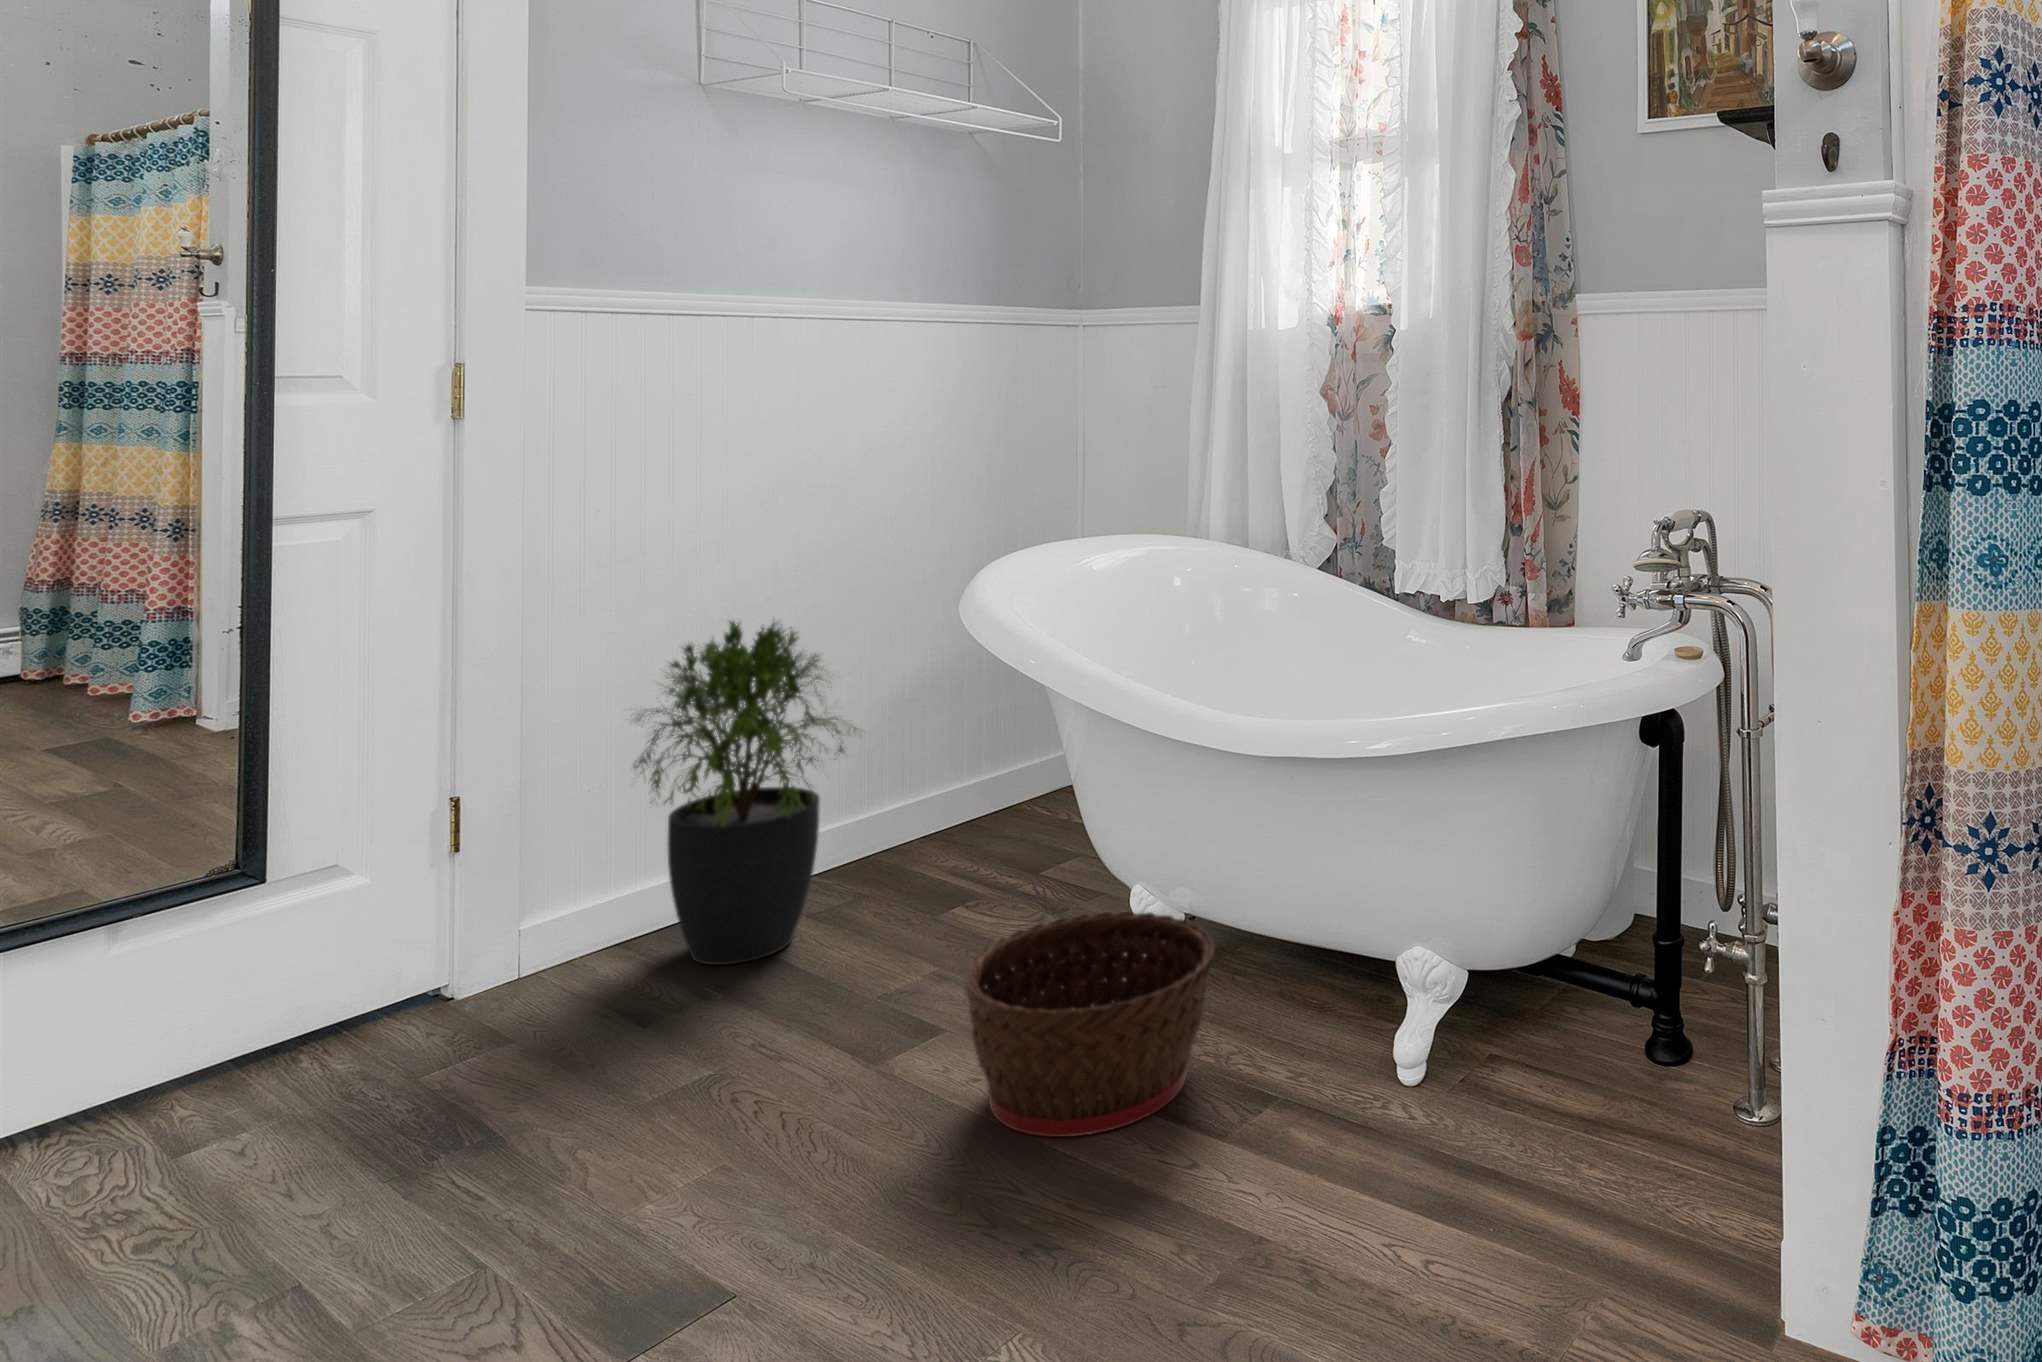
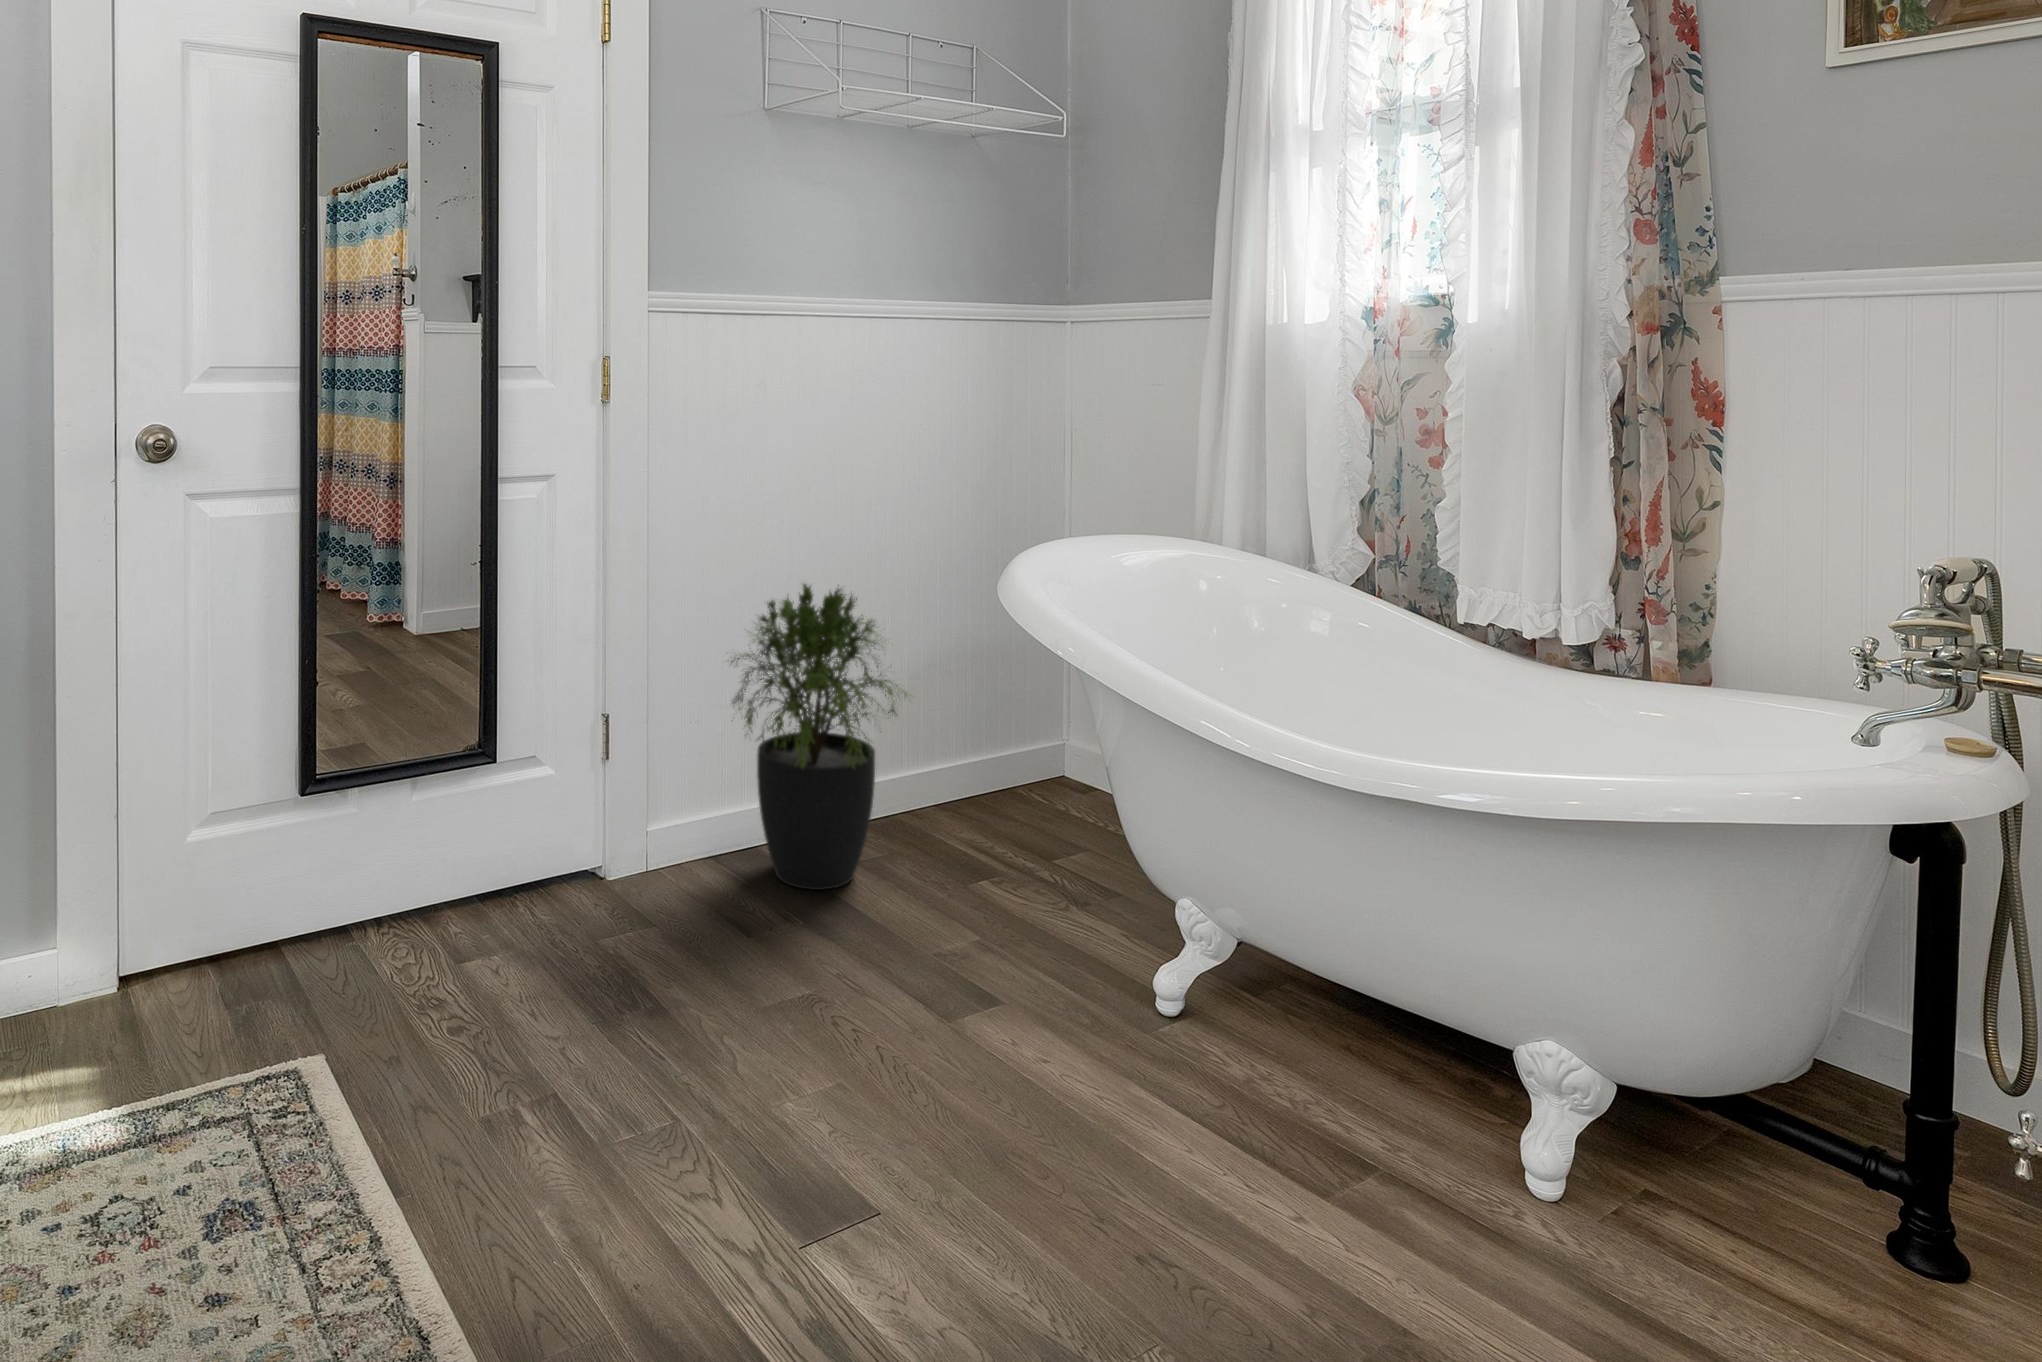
basket: present [964,911,1214,1137] -> none [1030,924,1288,1171]

